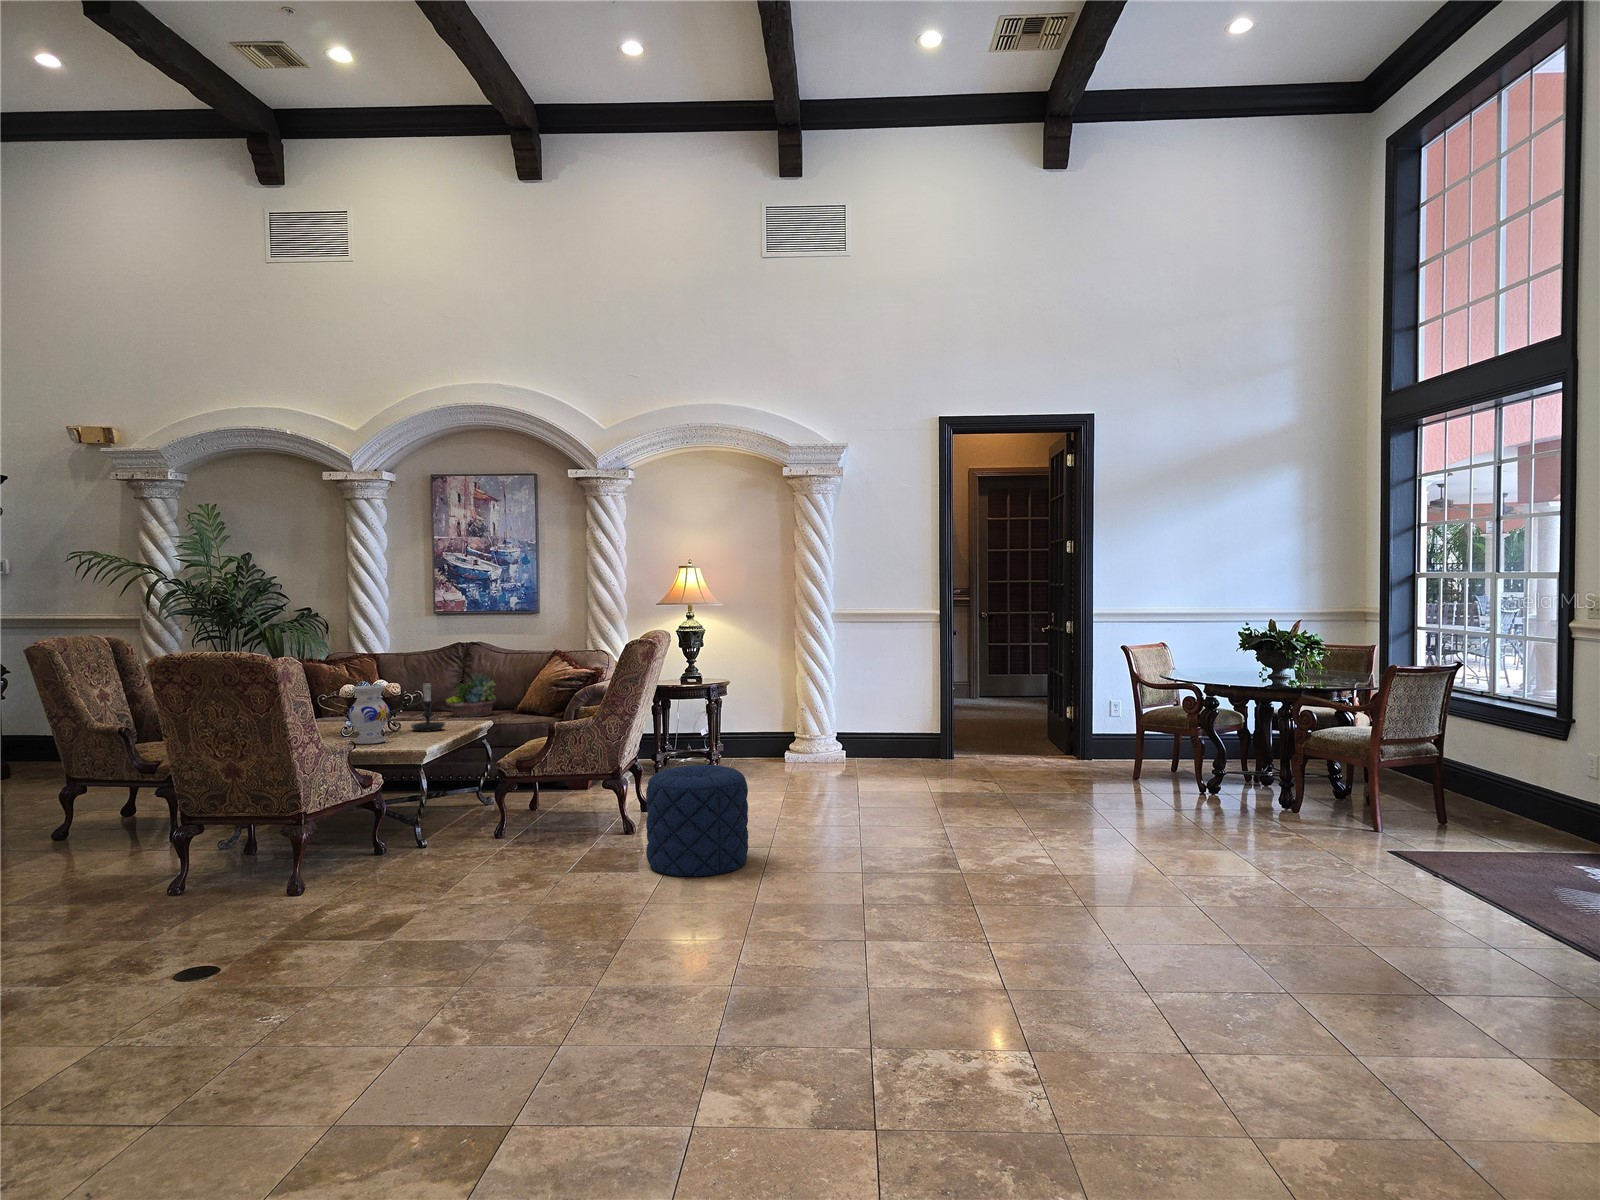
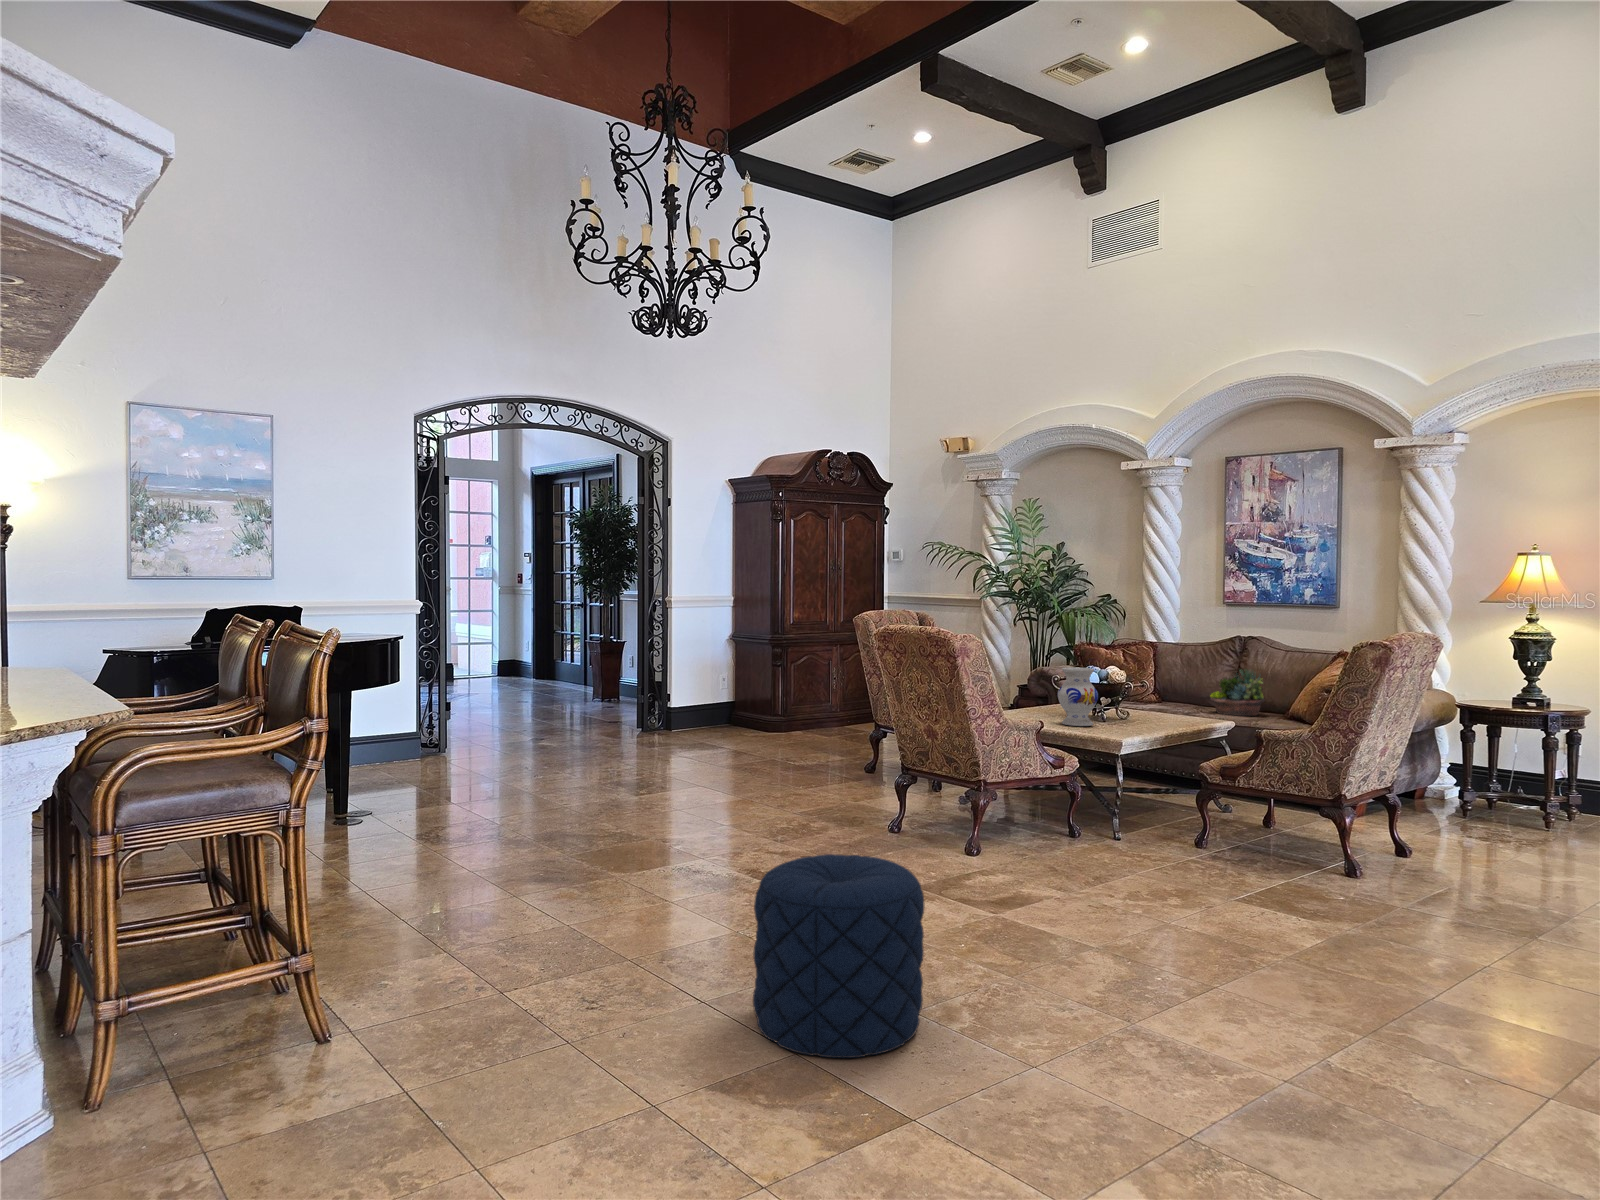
candle holder: present [411,683,445,732] -> none [1140,669,1179,723]
pouf: present [646,765,748,876] -> present [753,854,925,1058]

